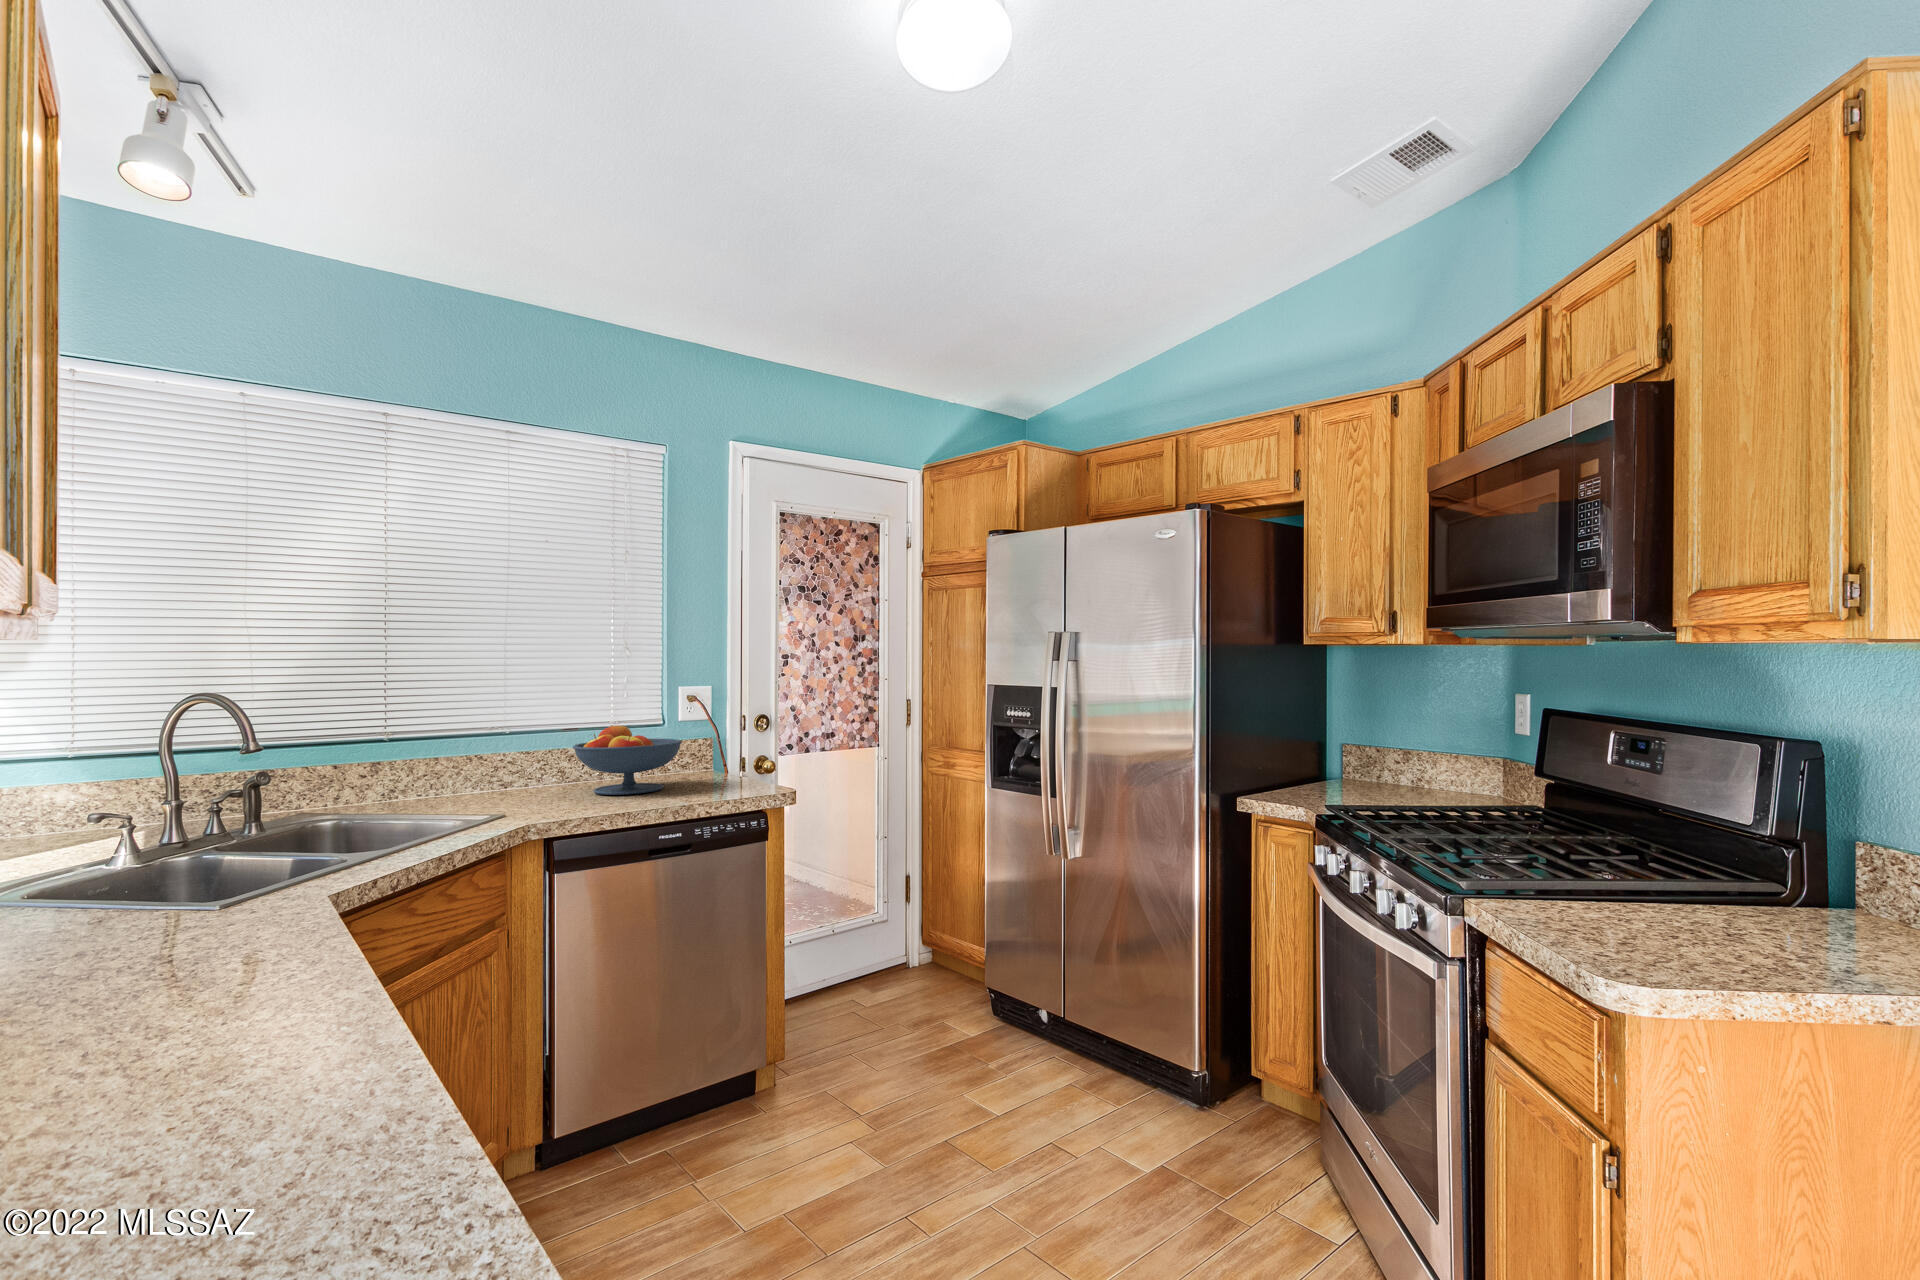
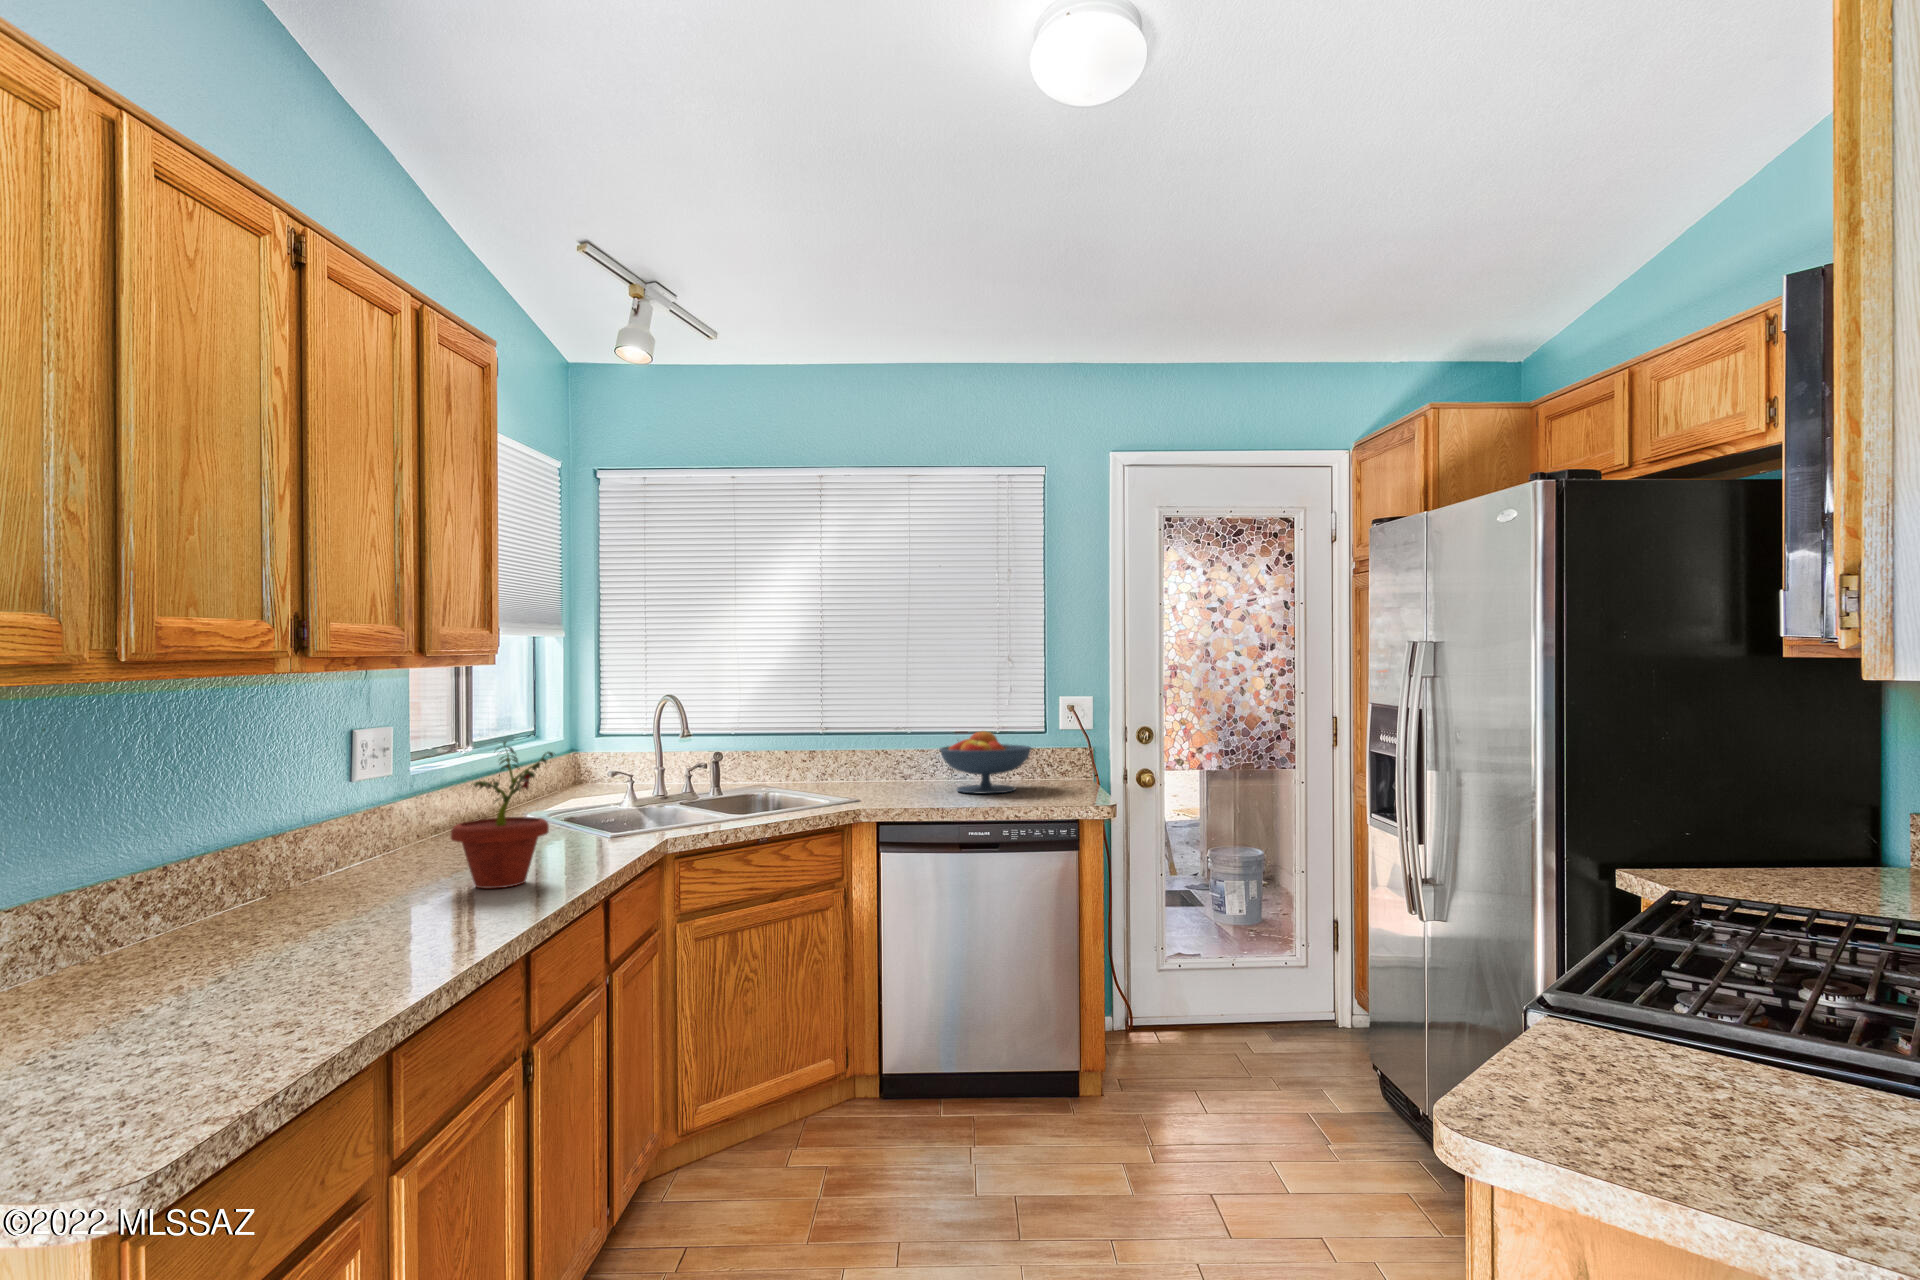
potted plant: none [89,766,298,1028] -> present [451,741,553,889]

